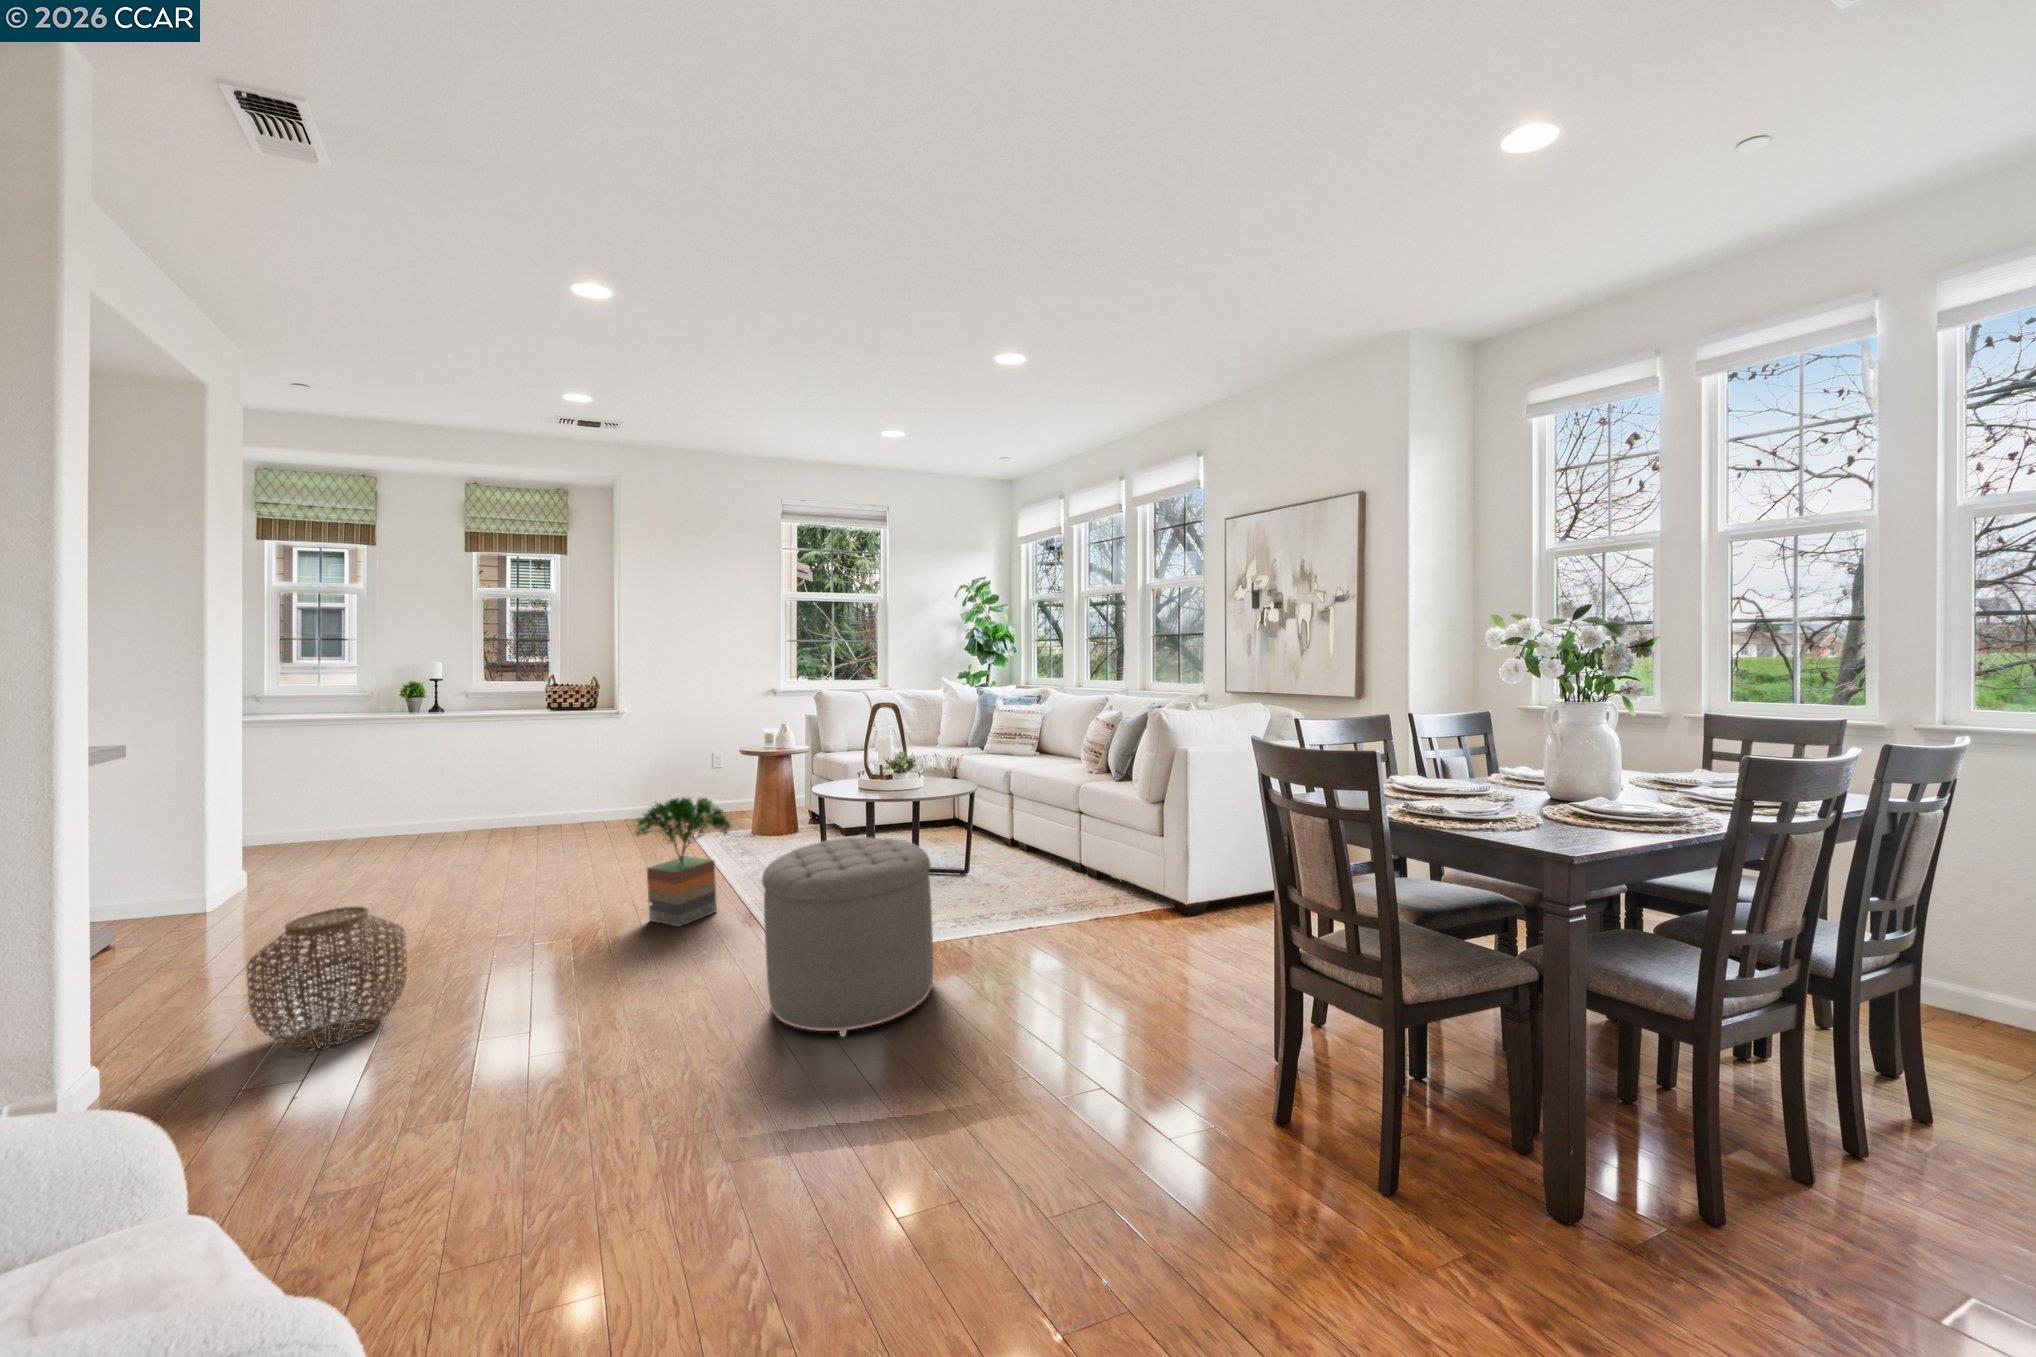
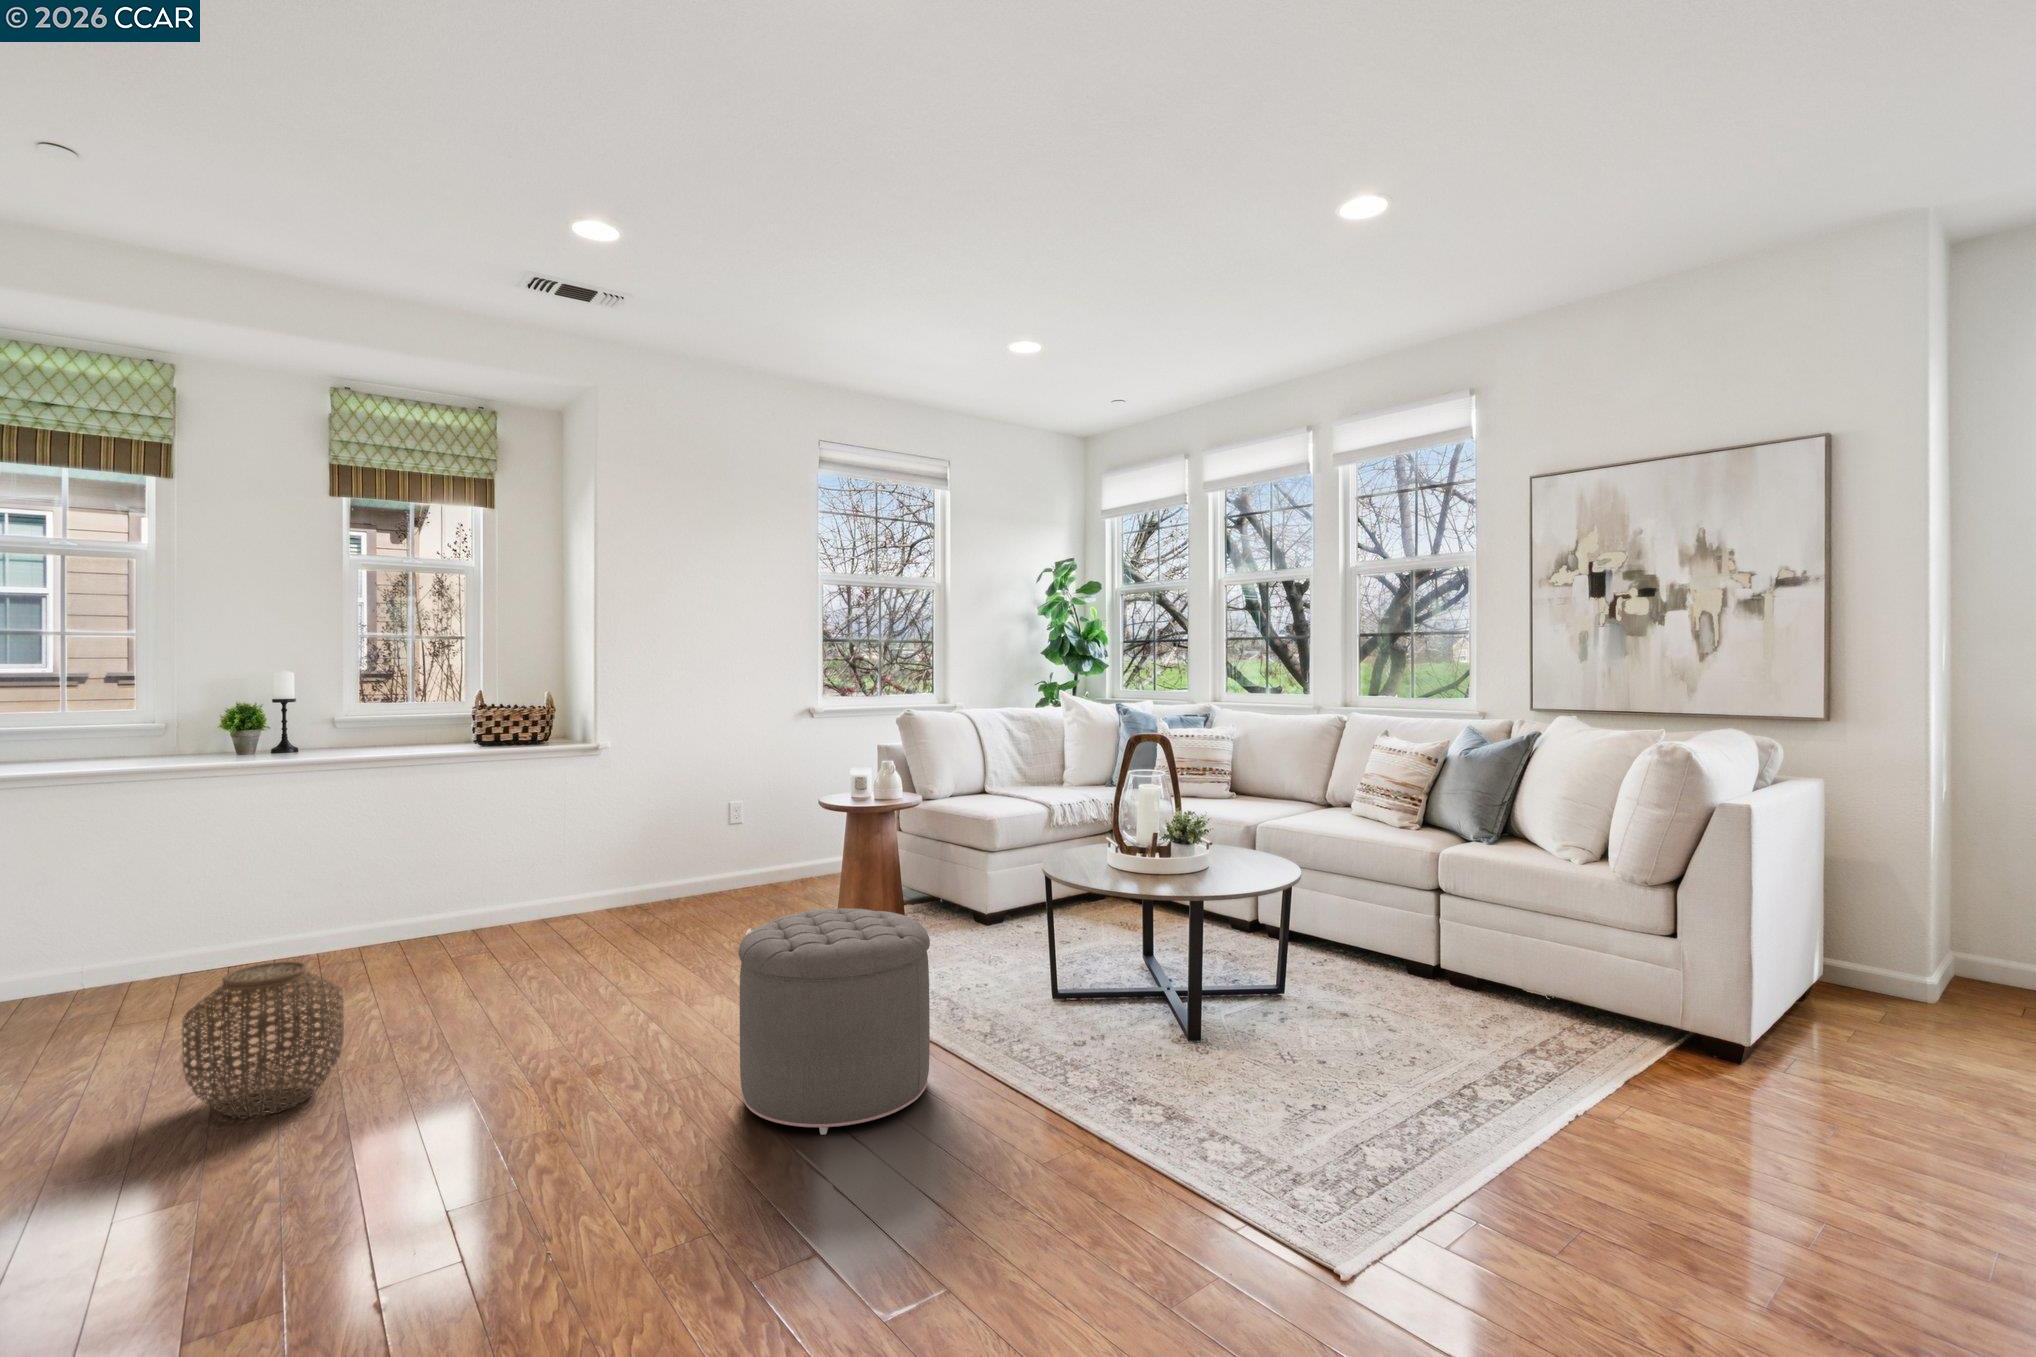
potted tree: present [634,798,732,927] -> none [587,850,705,1006]

